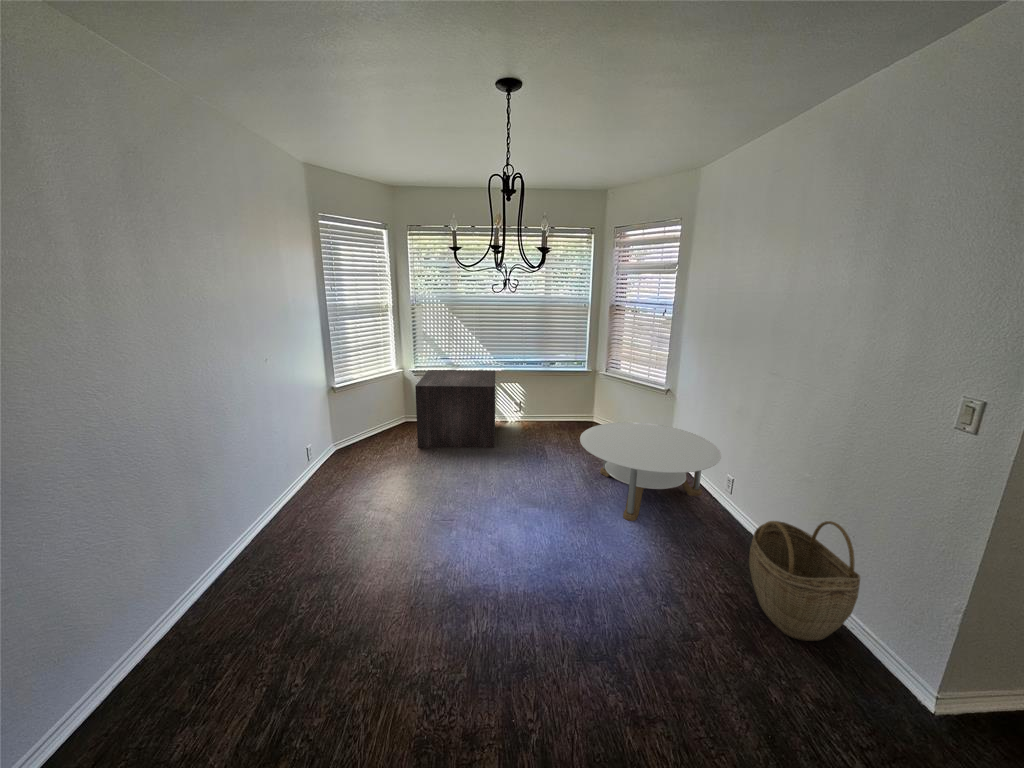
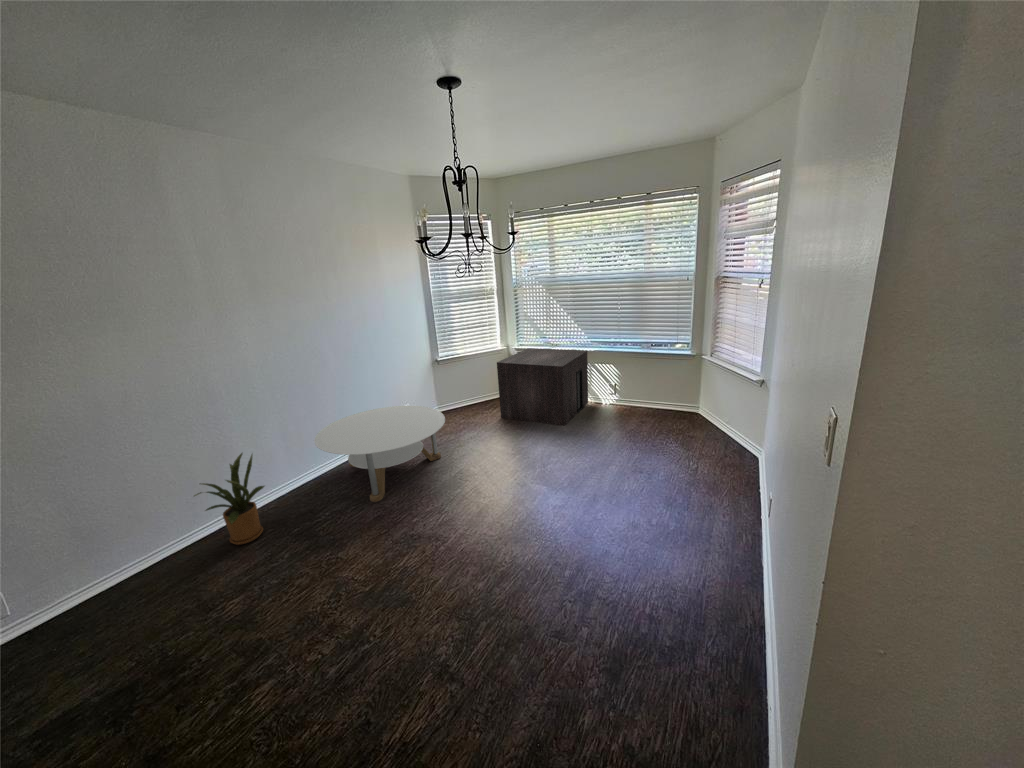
round table: present [580,422,721,521] -> present [314,406,445,502]
woven basket: present [749,521,860,641] -> none [659,549,767,713]
house plant: none [94,534,215,690] -> present [194,453,264,545]

